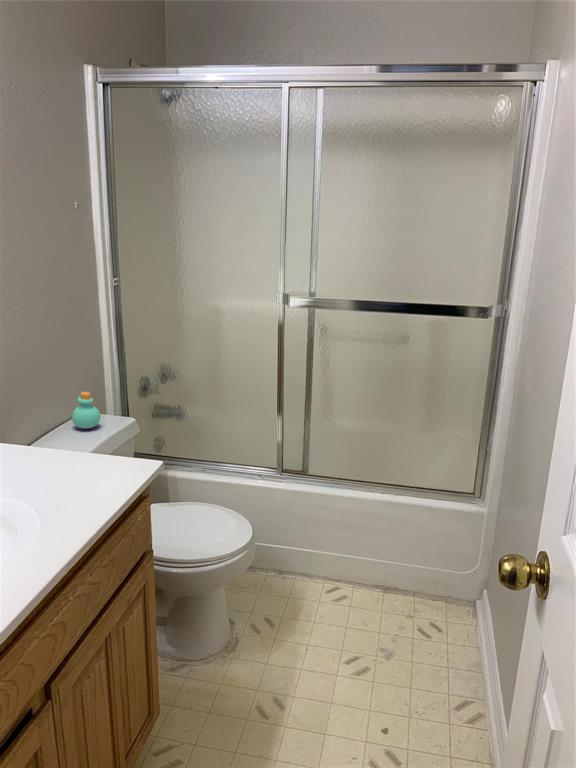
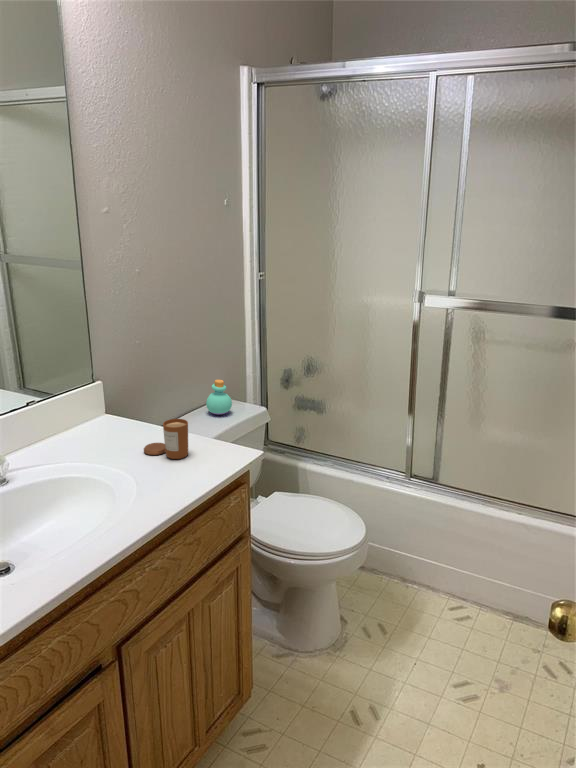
candle: none [33,434,86,478] -> present [144,419,188,459]

